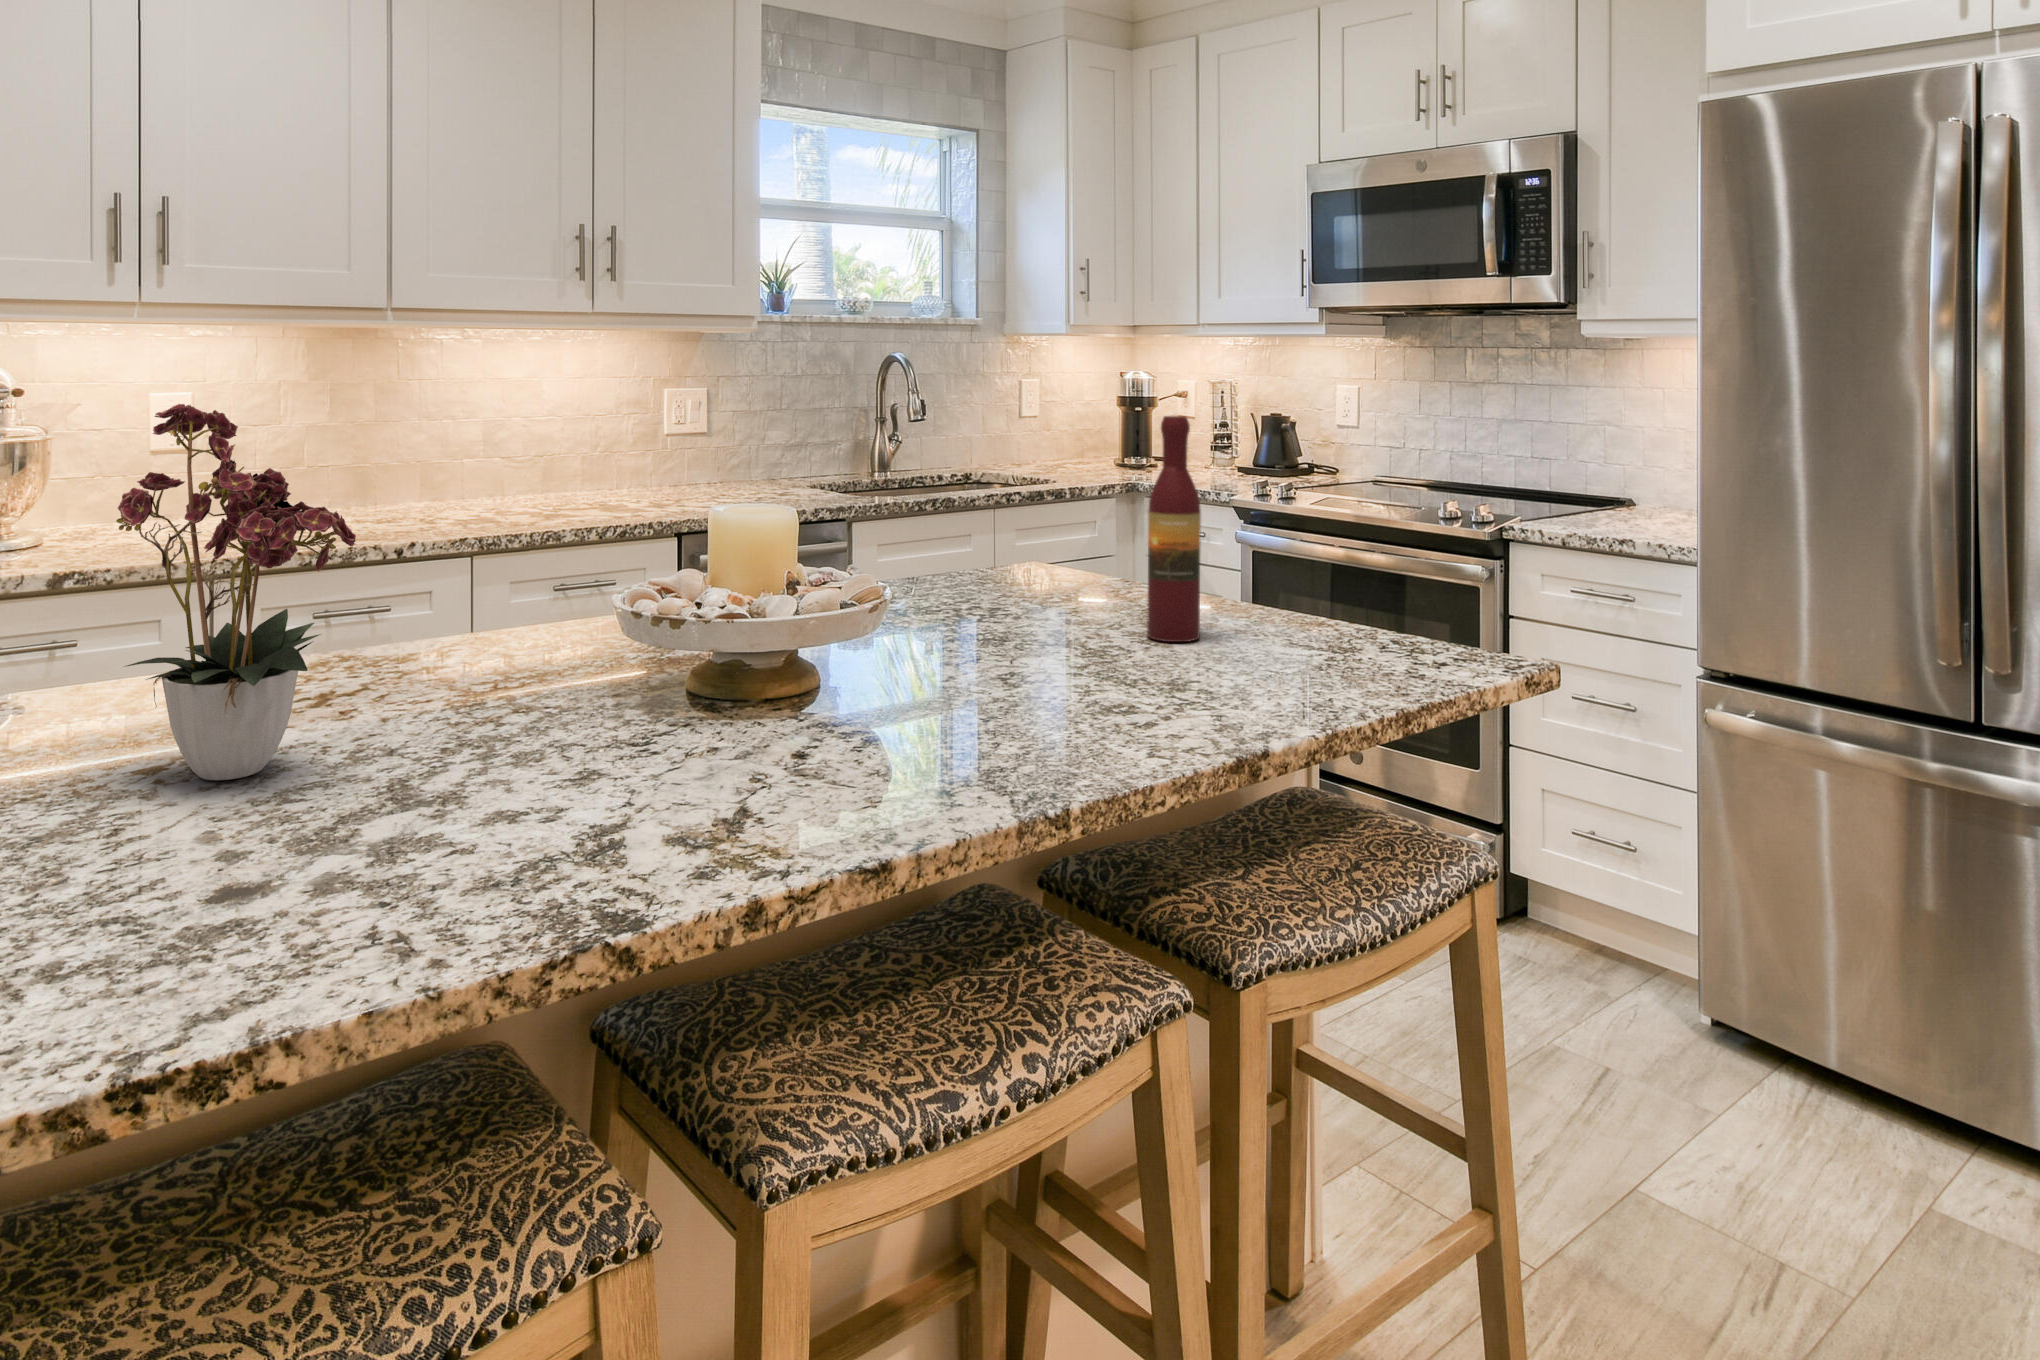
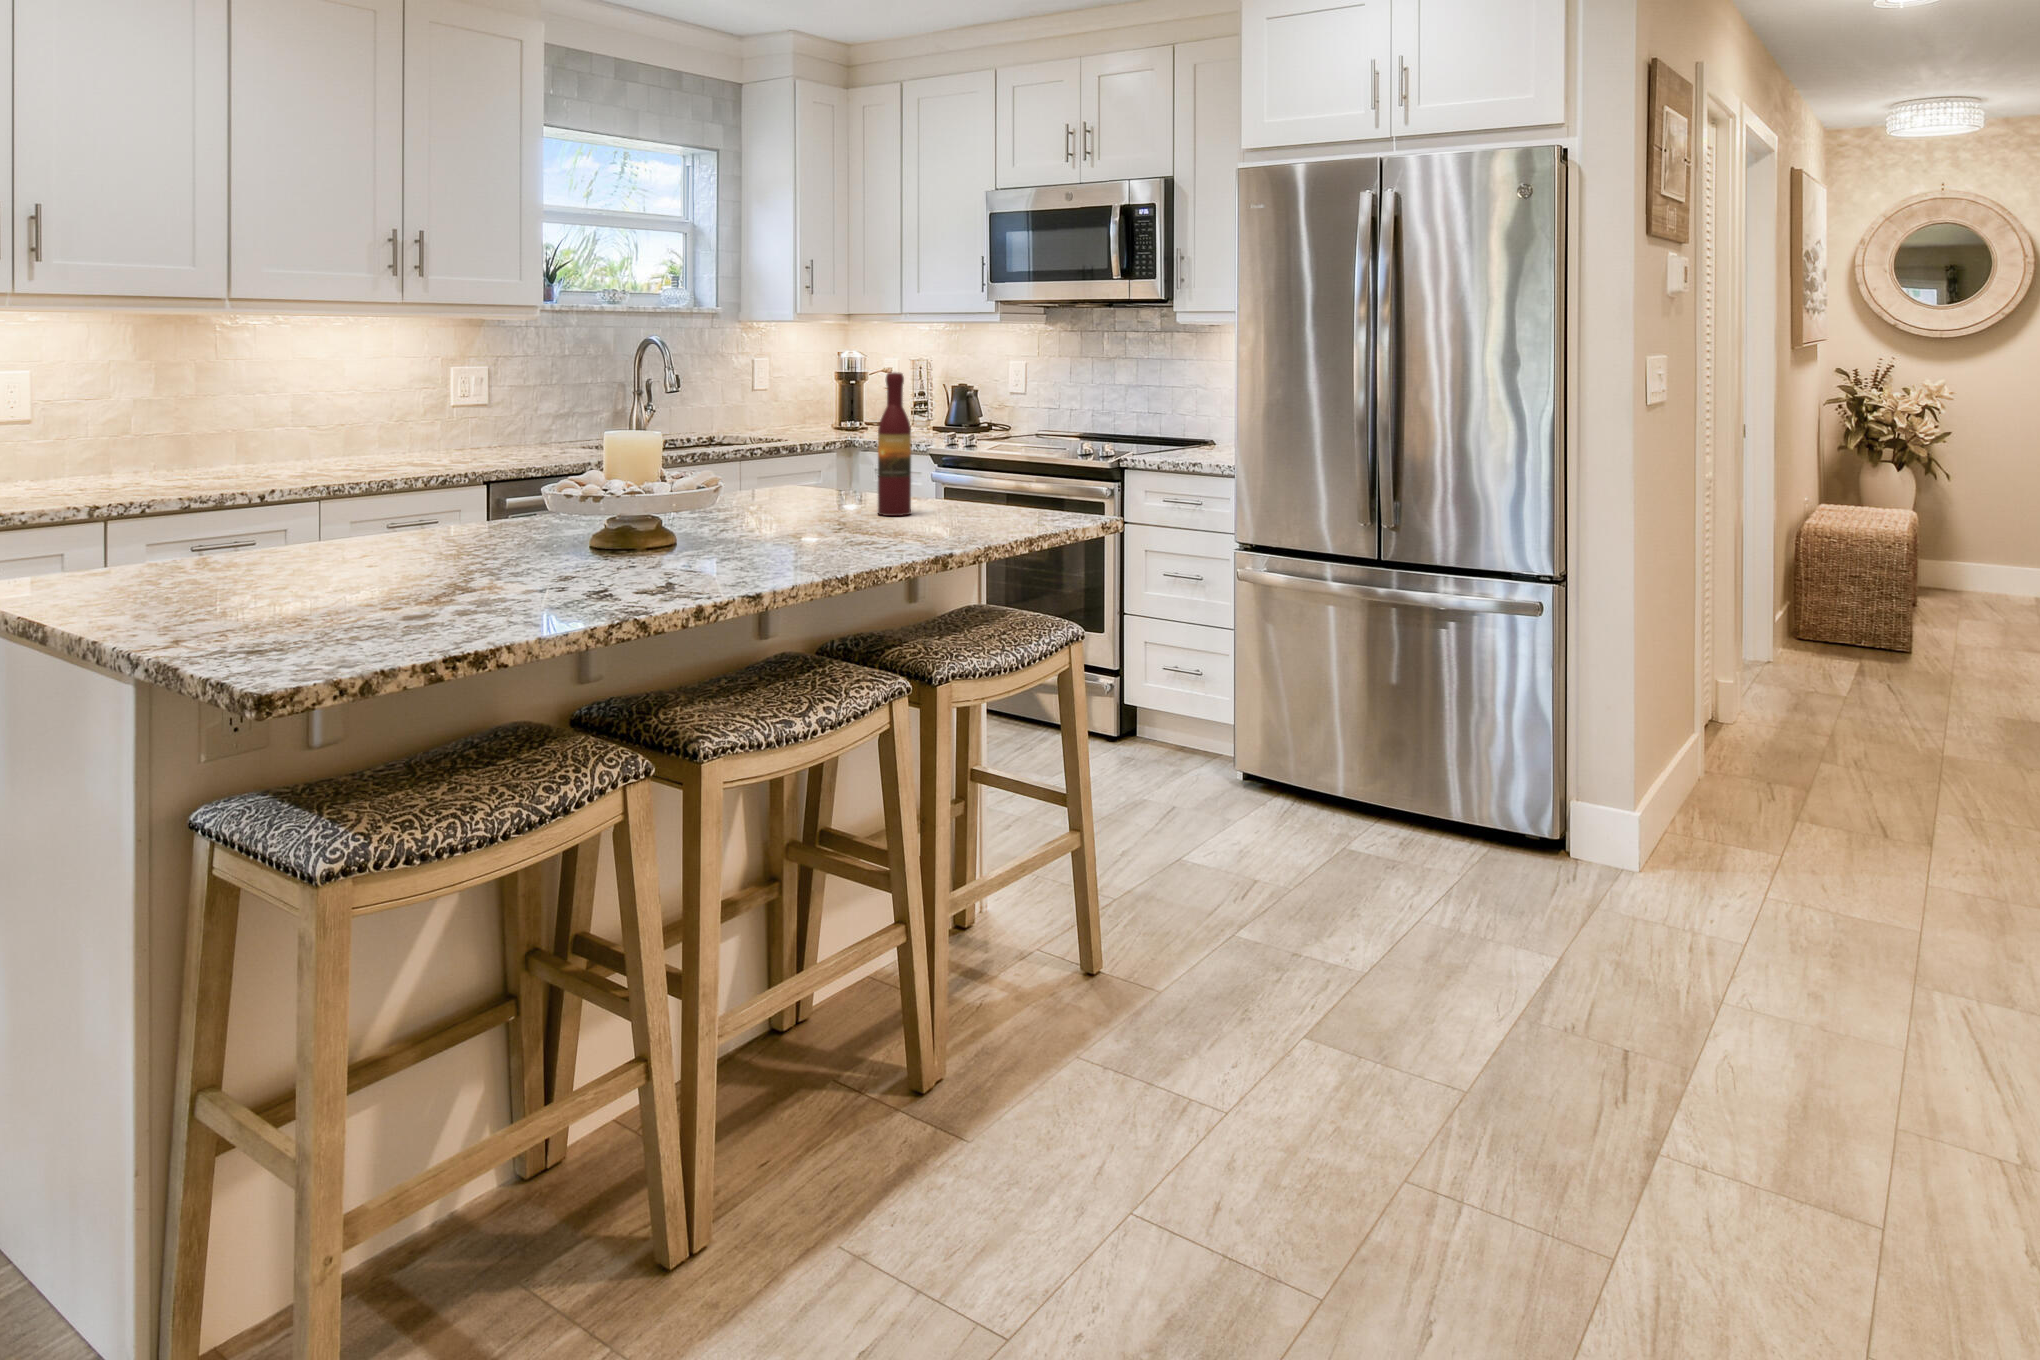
flower arrangement: present [116,404,356,780] -> none [250,350,430,585]

